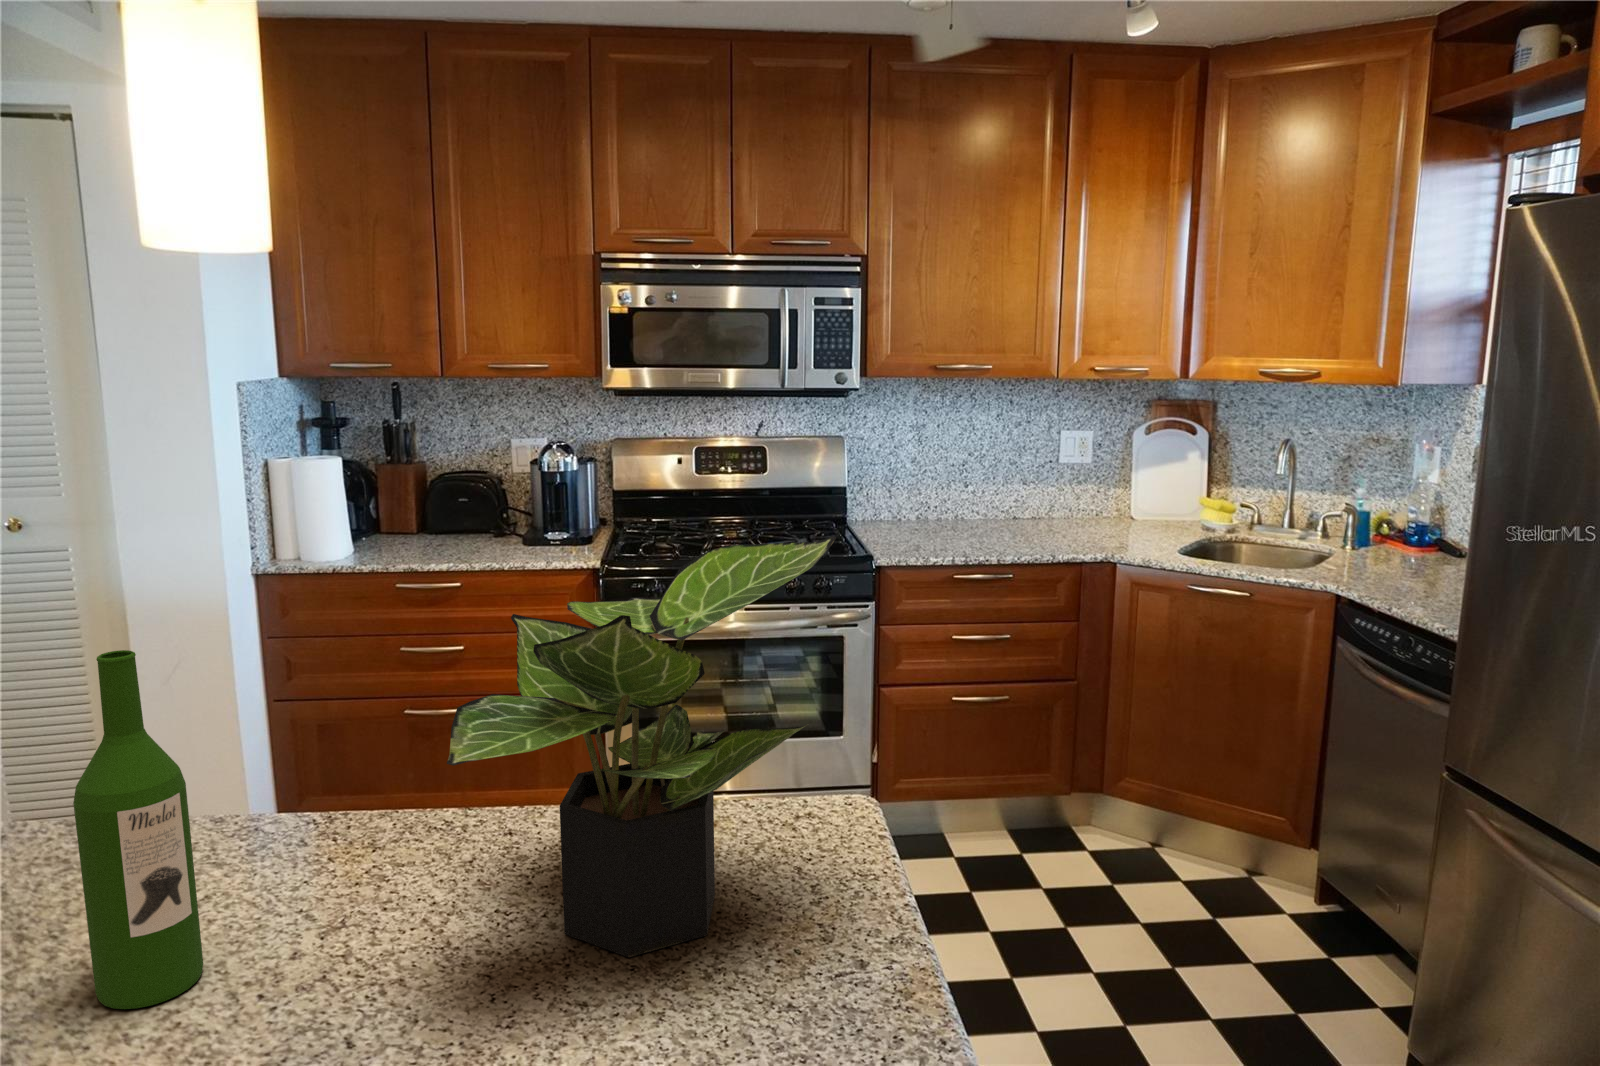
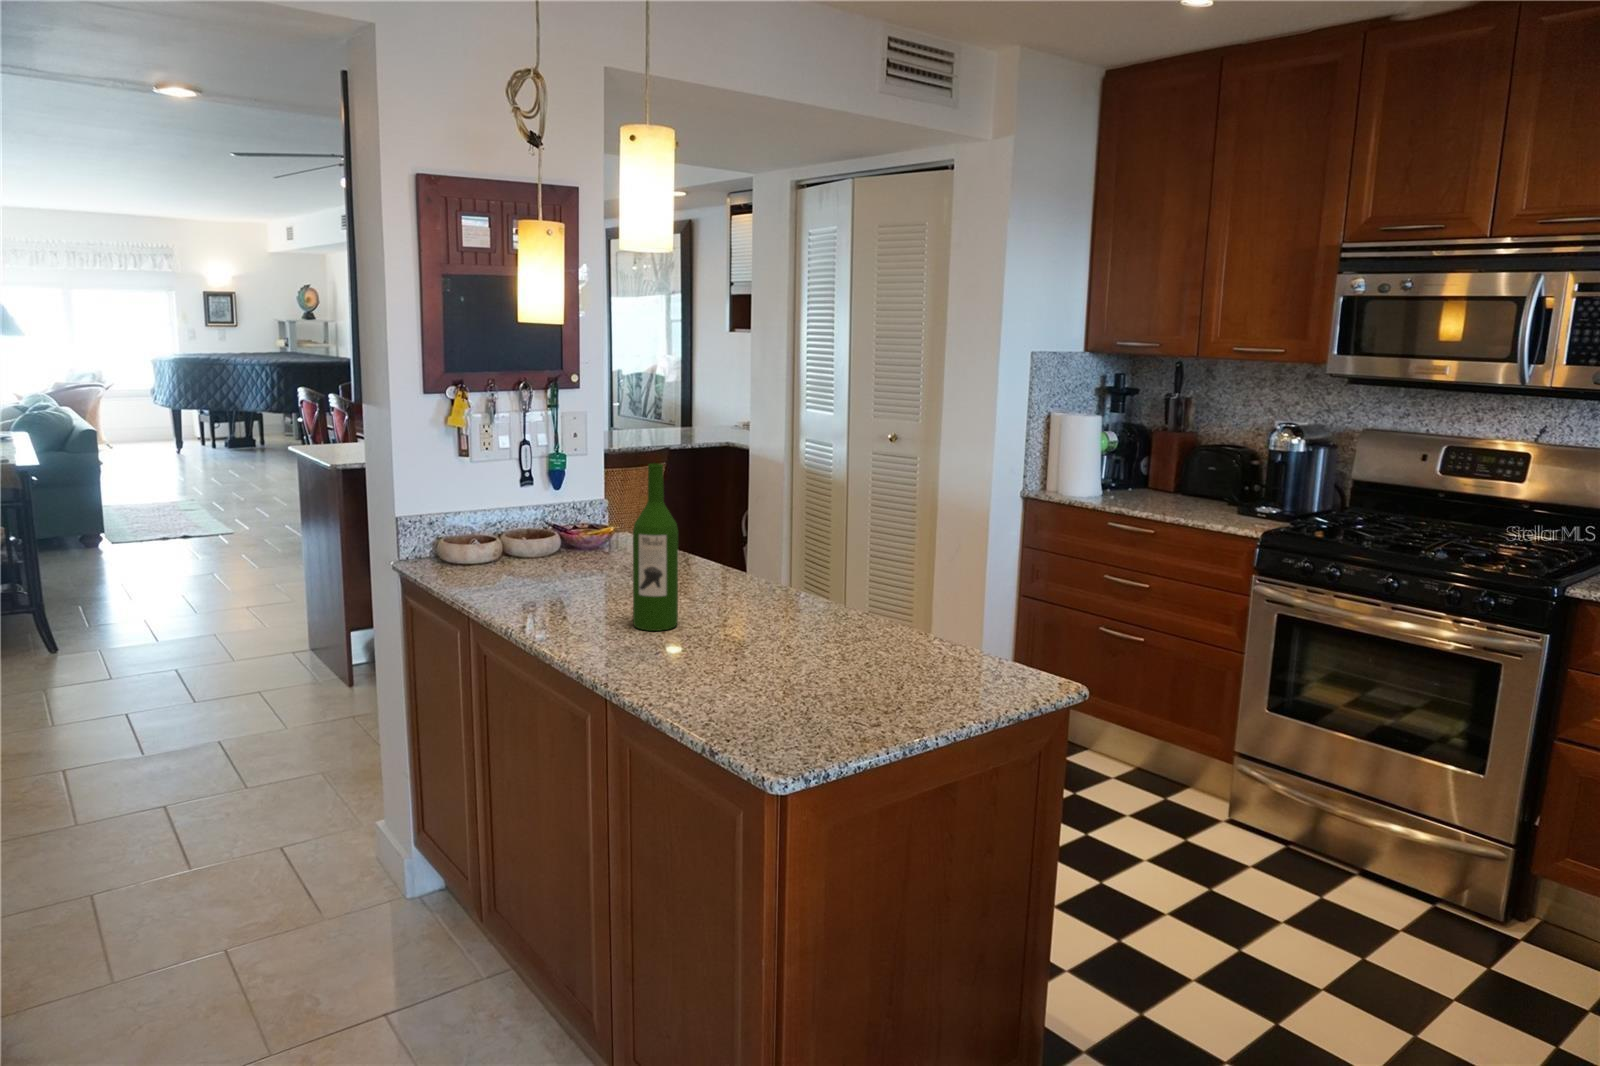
potted plant: present [447,536,836,957] -> none [705,462,955,695]

